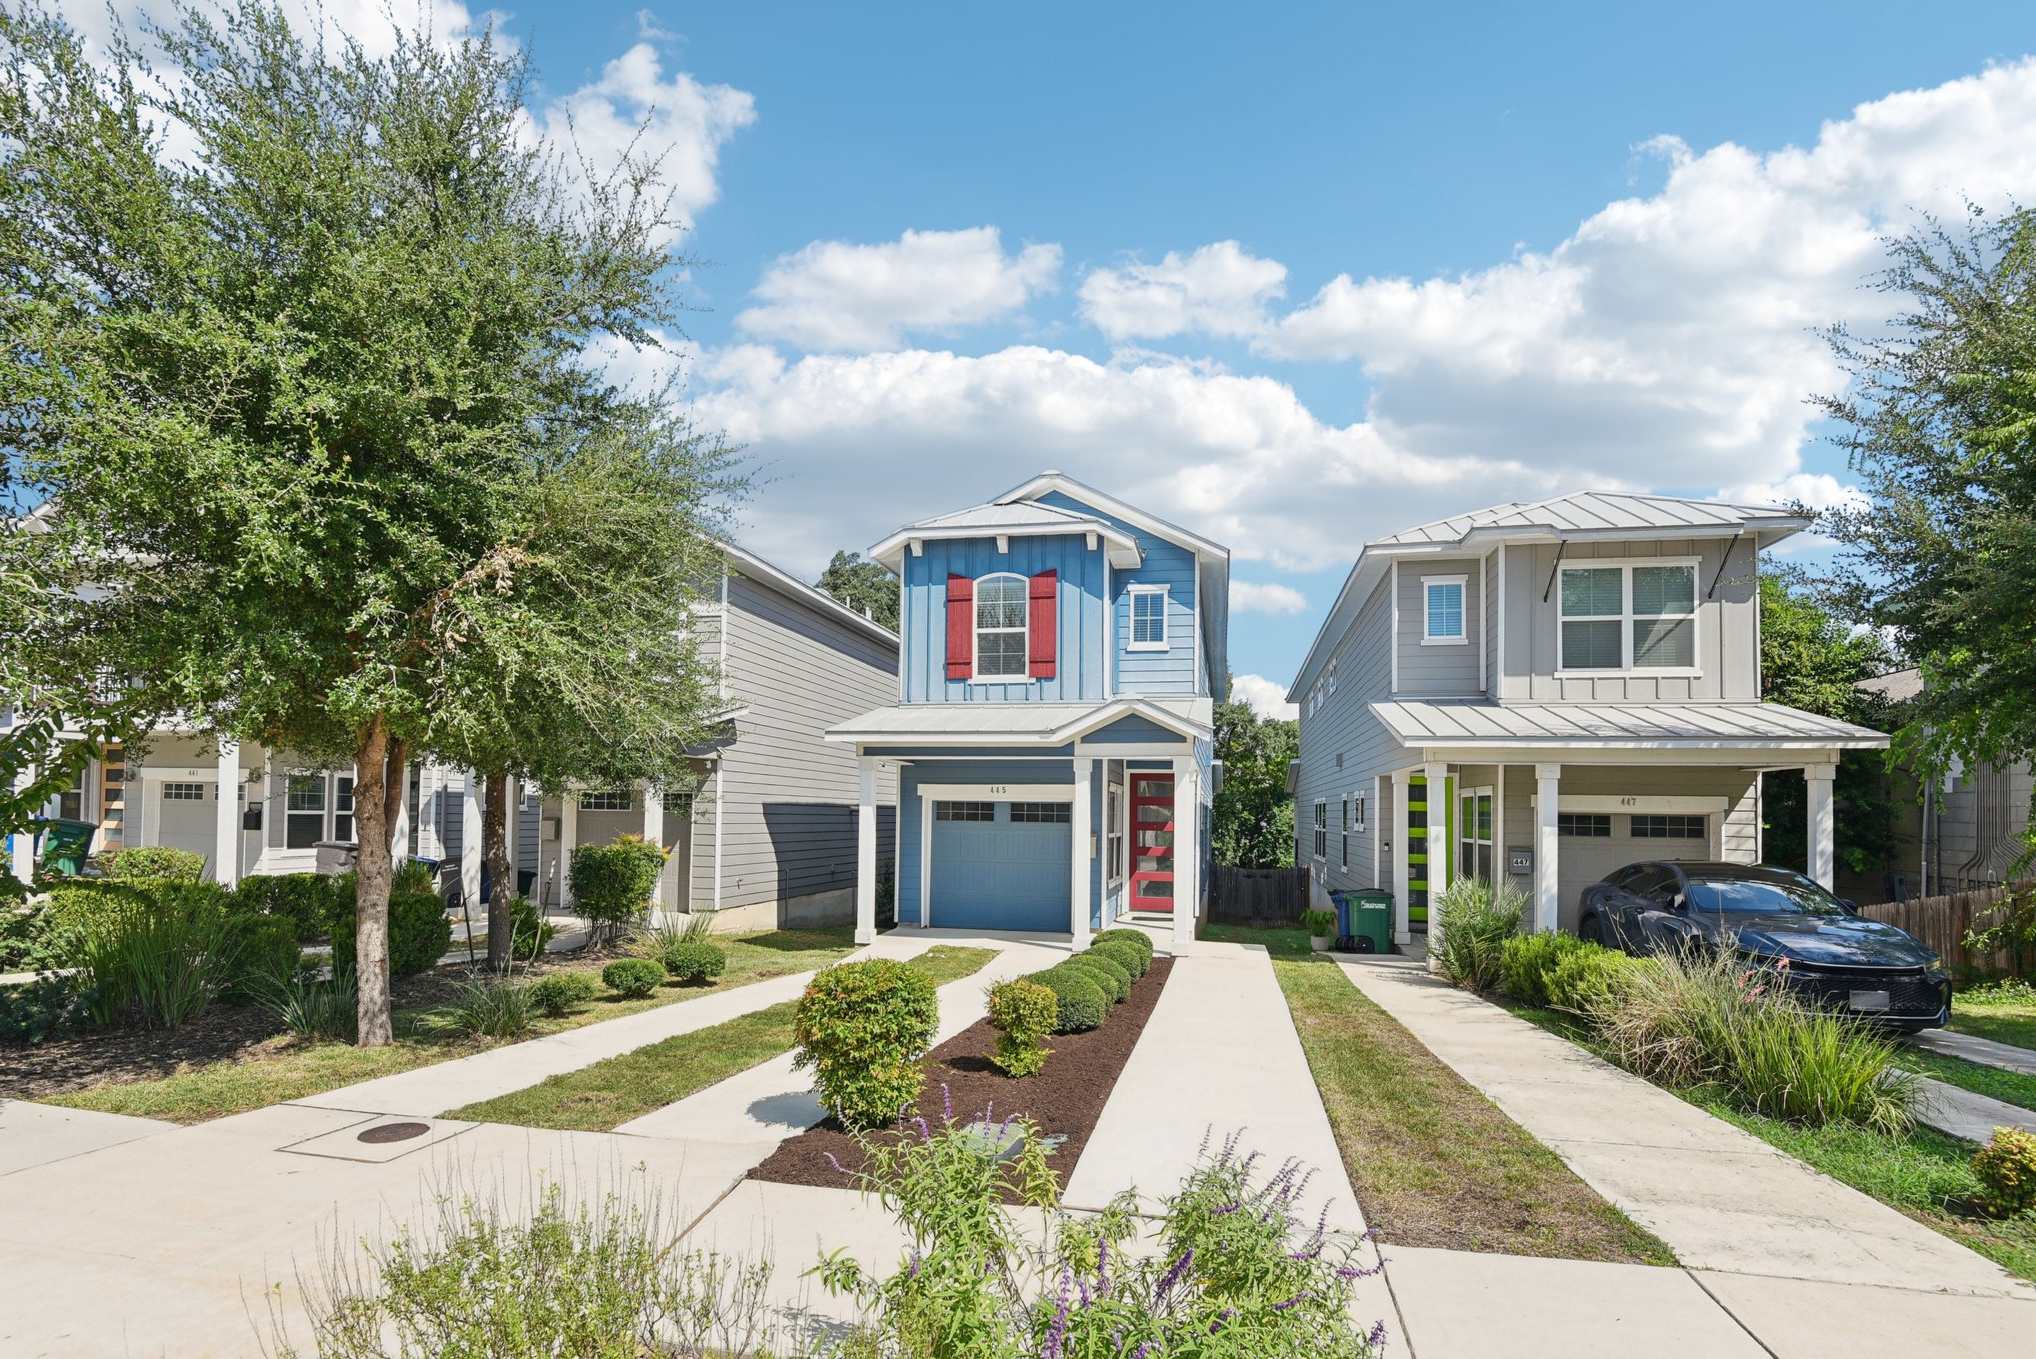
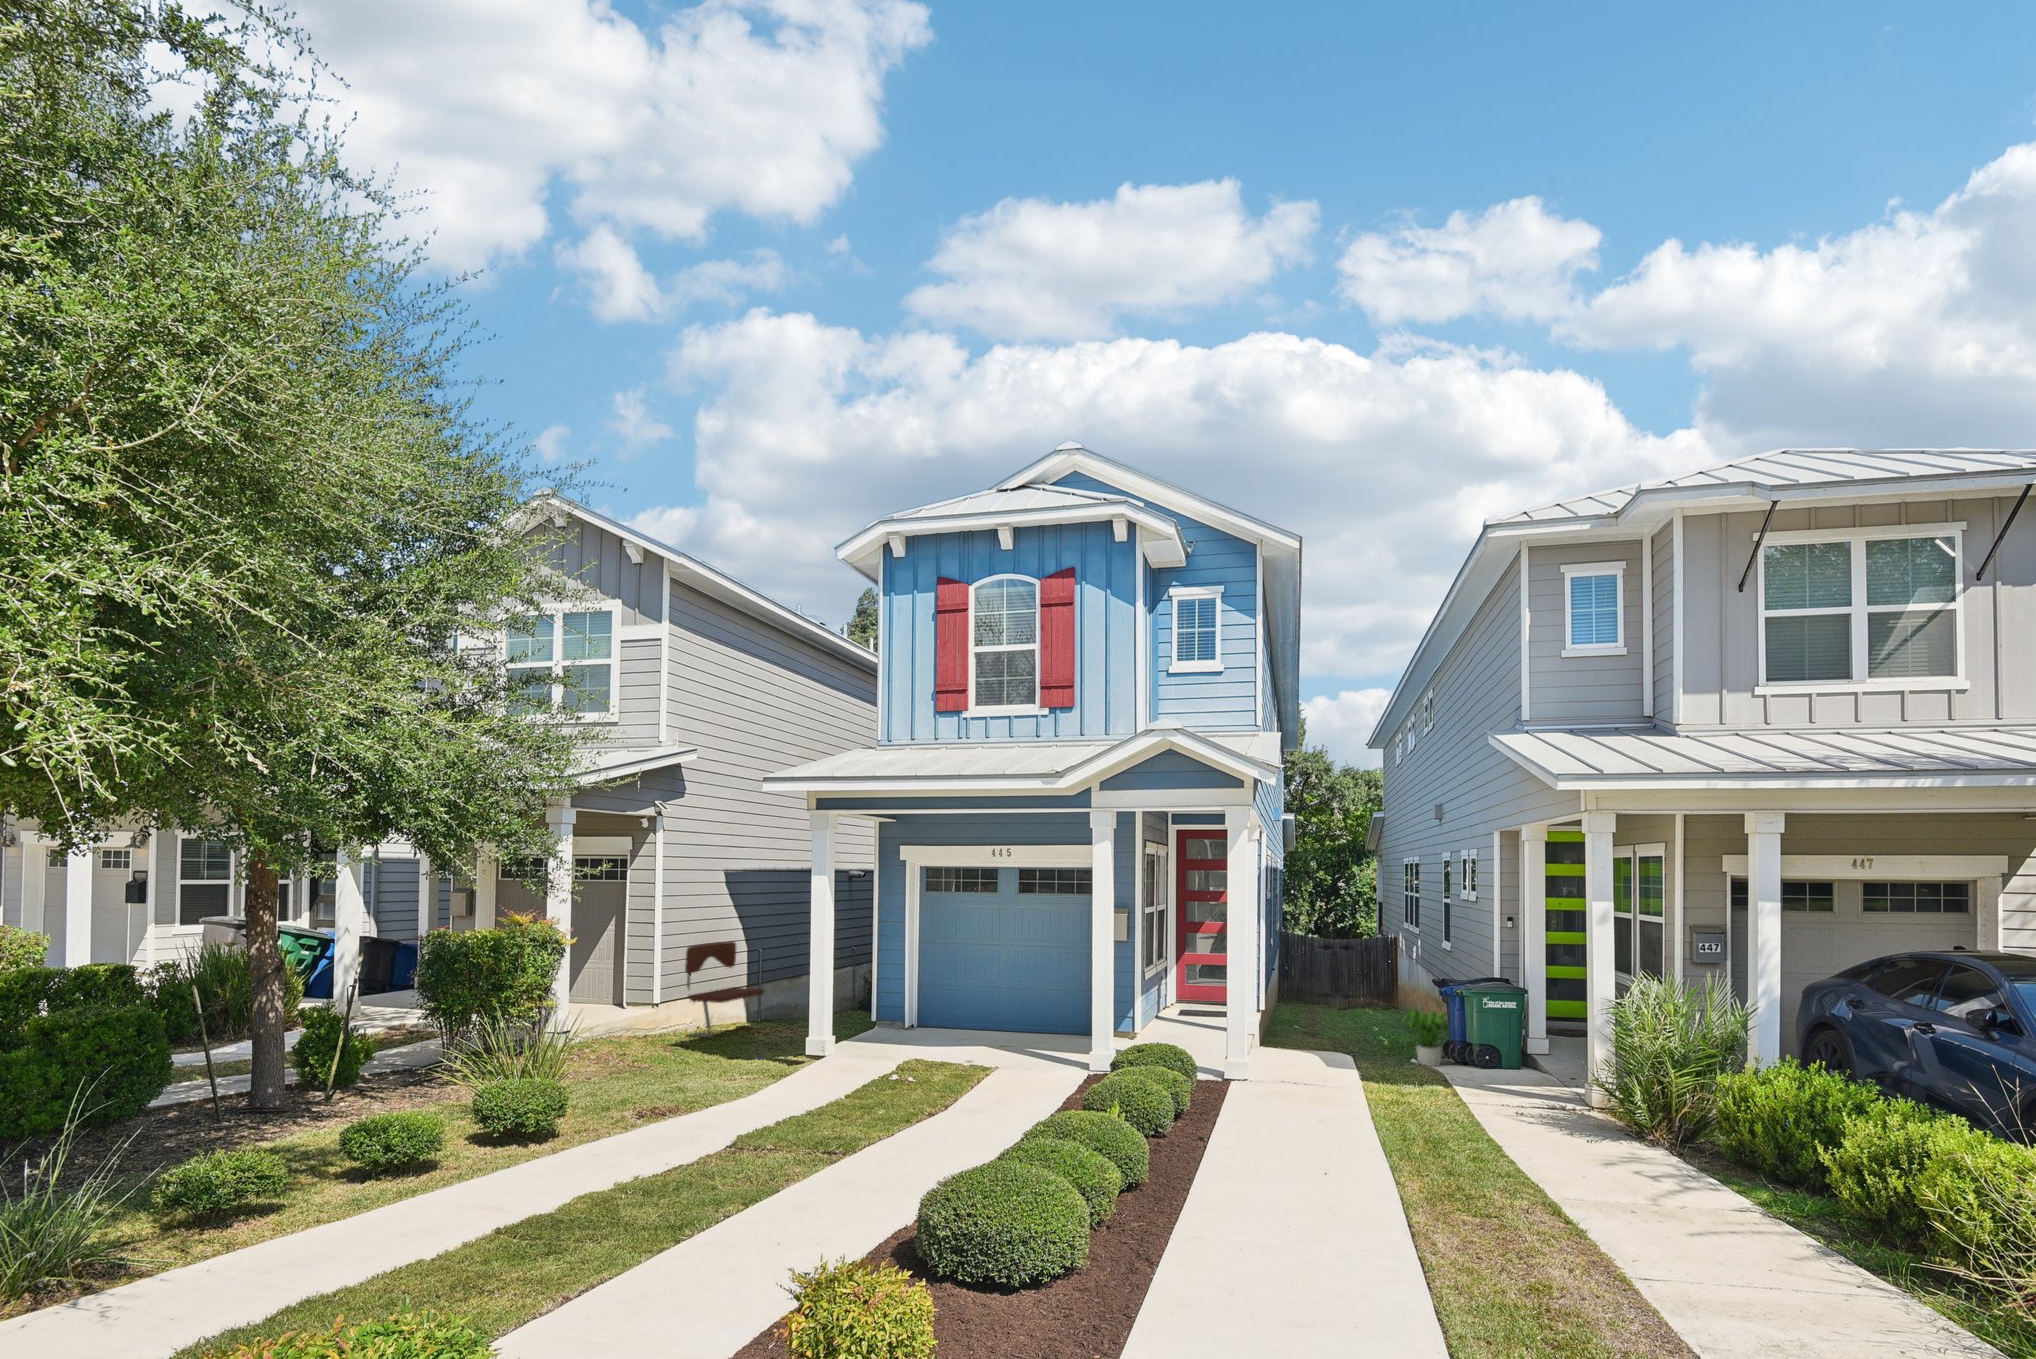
bench: none [738,864,799,939] -> present [685,941,765,1038]

